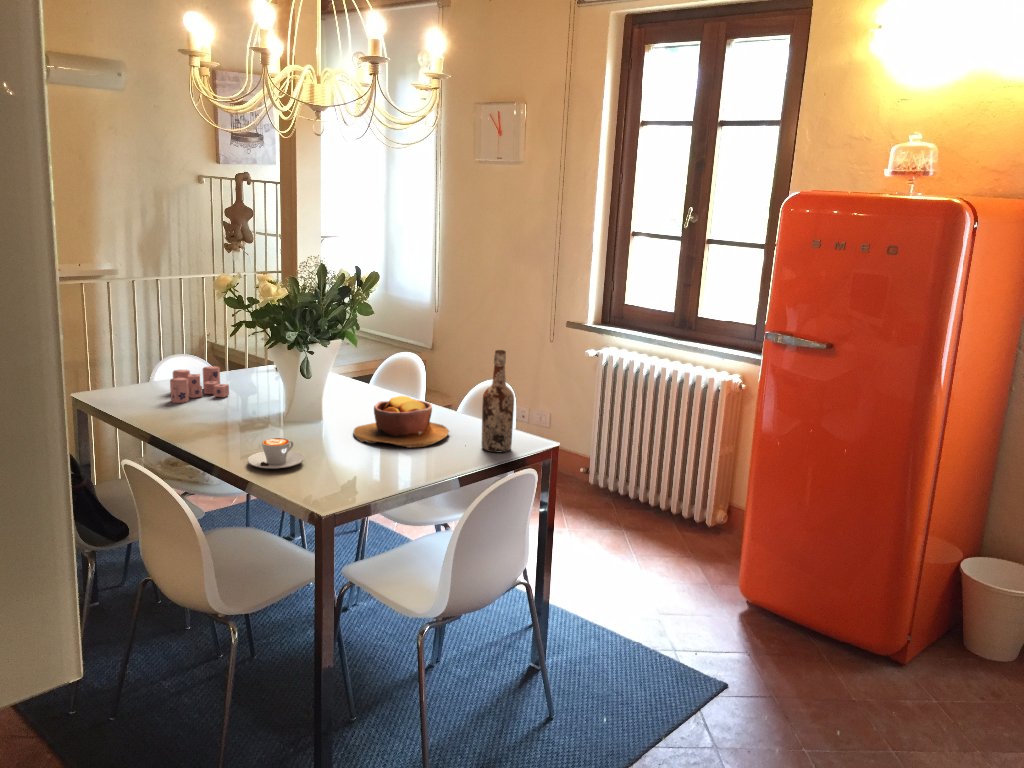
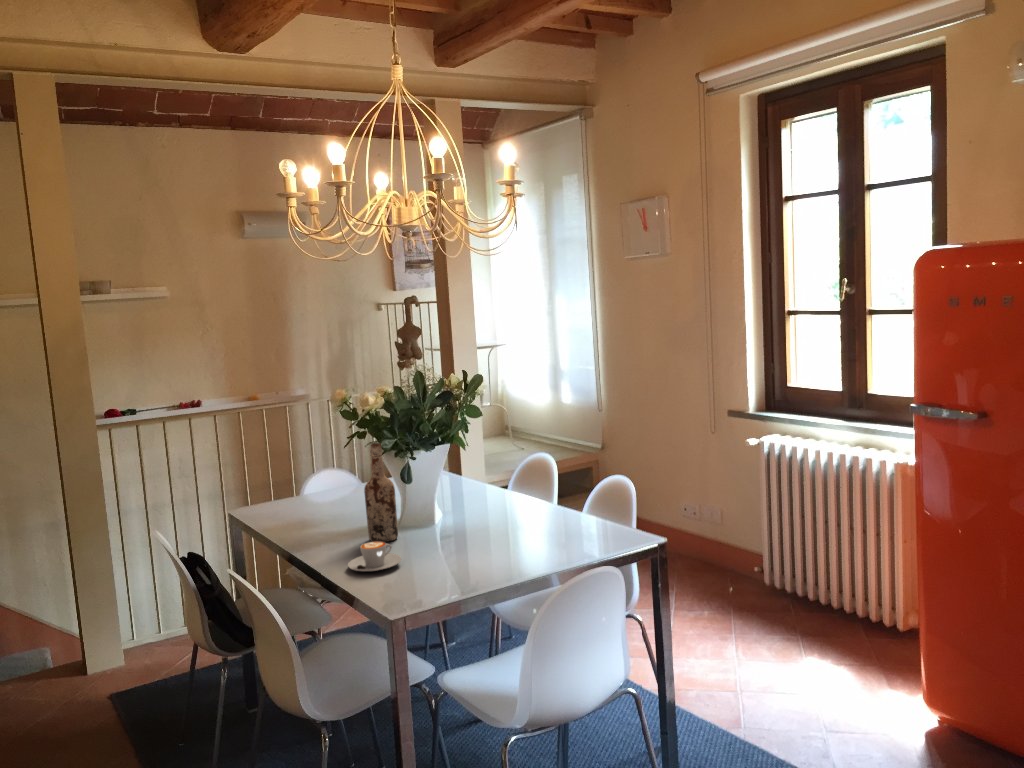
wine bottle: present [482,350,514,452] -> present [364,443,398,542]
candle: present [170,366,229,403] -> none [309,476,365,512]
bowl: present [354,396,449,448] -> none [462,496,558,548]

